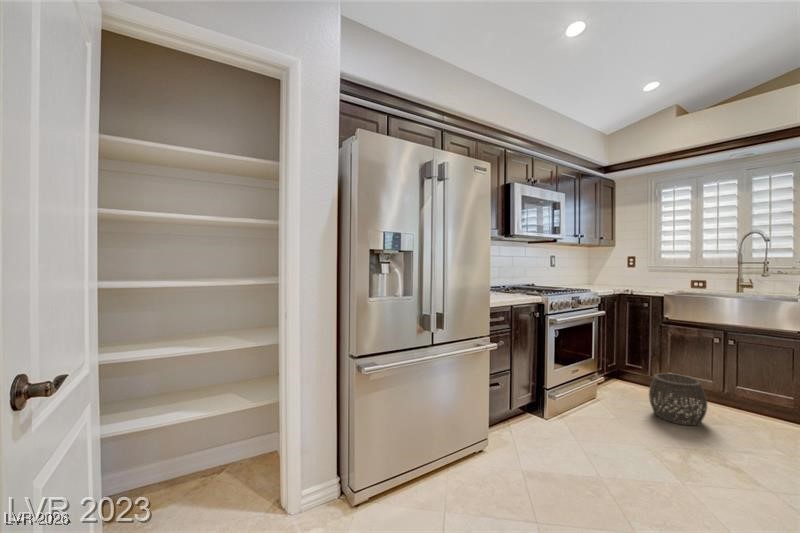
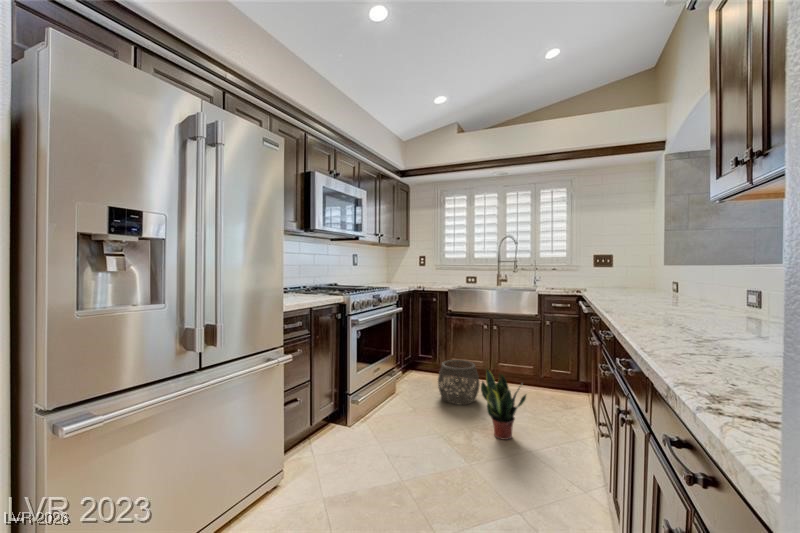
potted plant: none [707,385,777,474] -> present [481,369,526,440]

